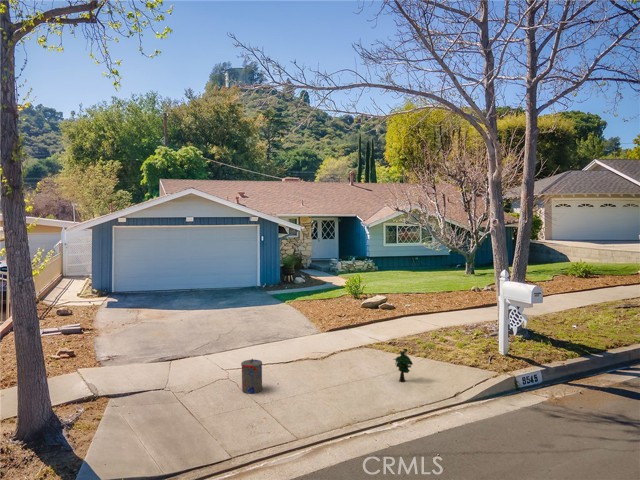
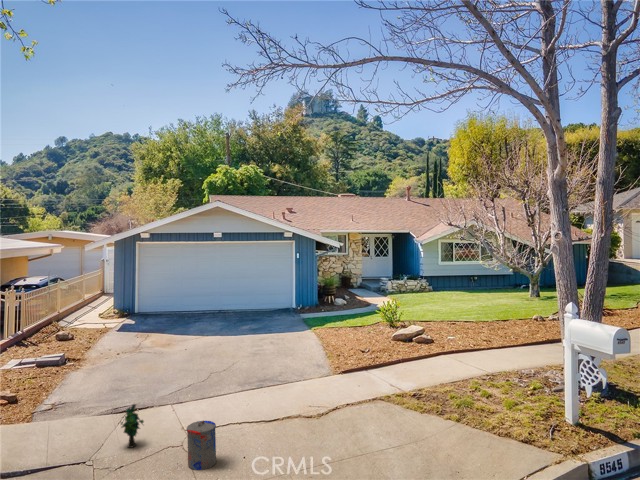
decorative plant: present [394,349,413,382] -> present [121,405,144,448]

